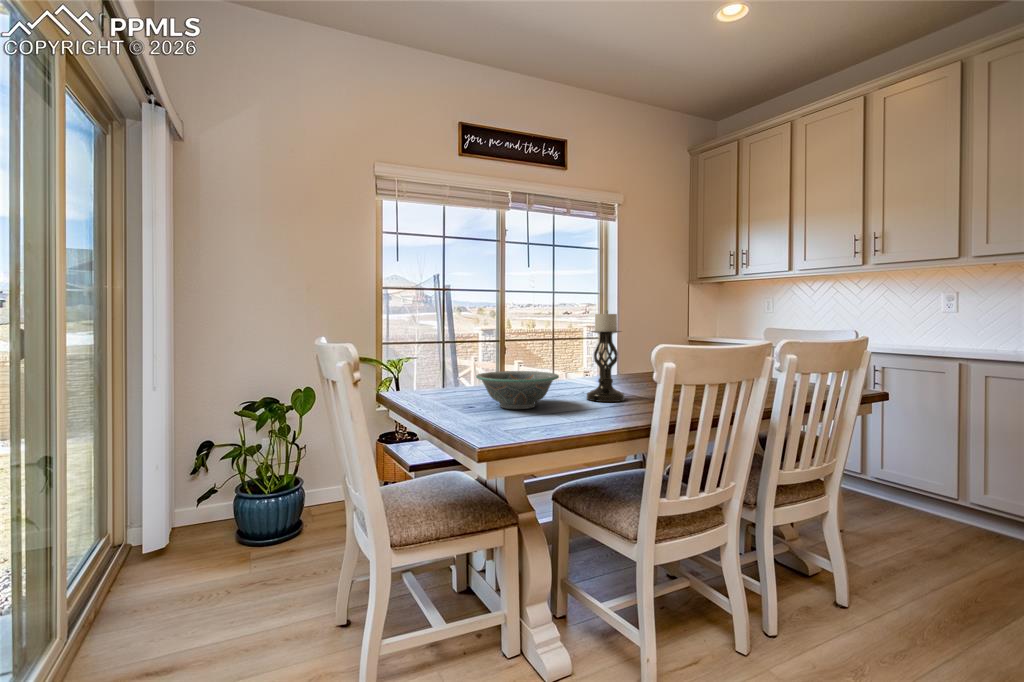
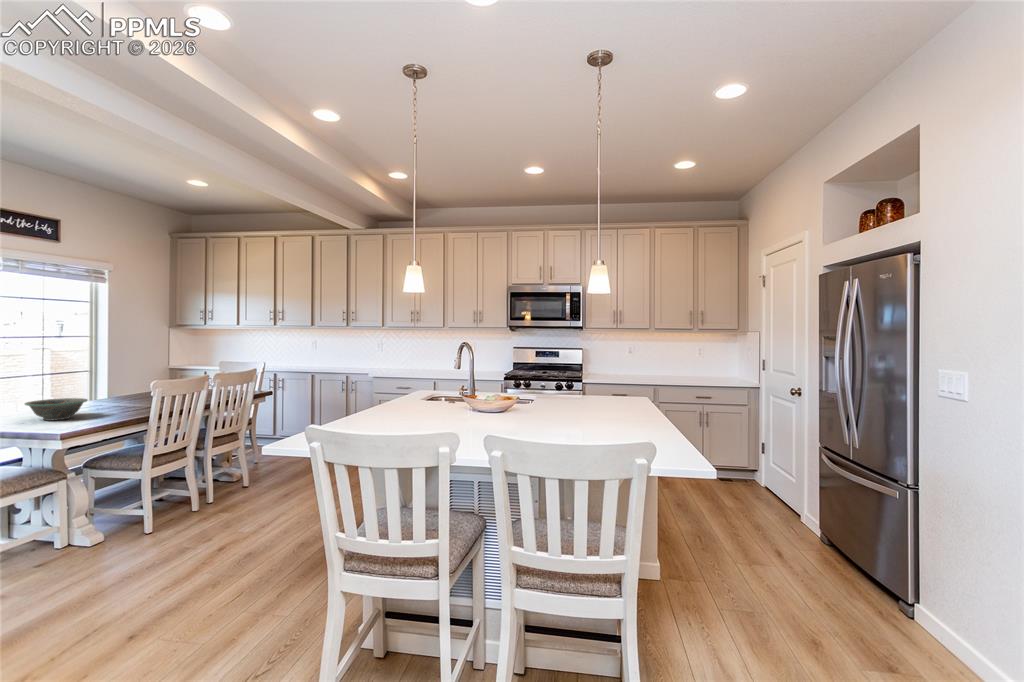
candle holder: present [587,310,625,402] -> none [102,362,129,411]

